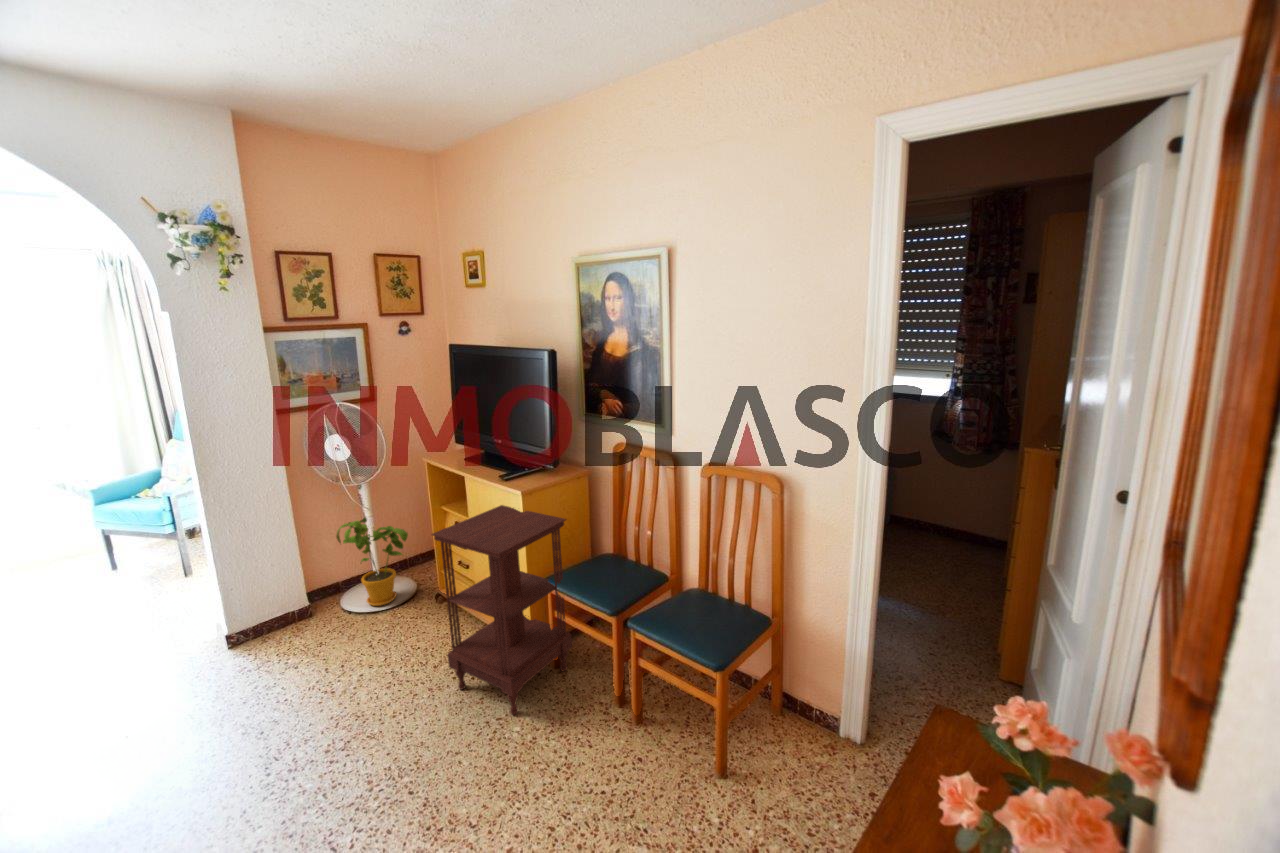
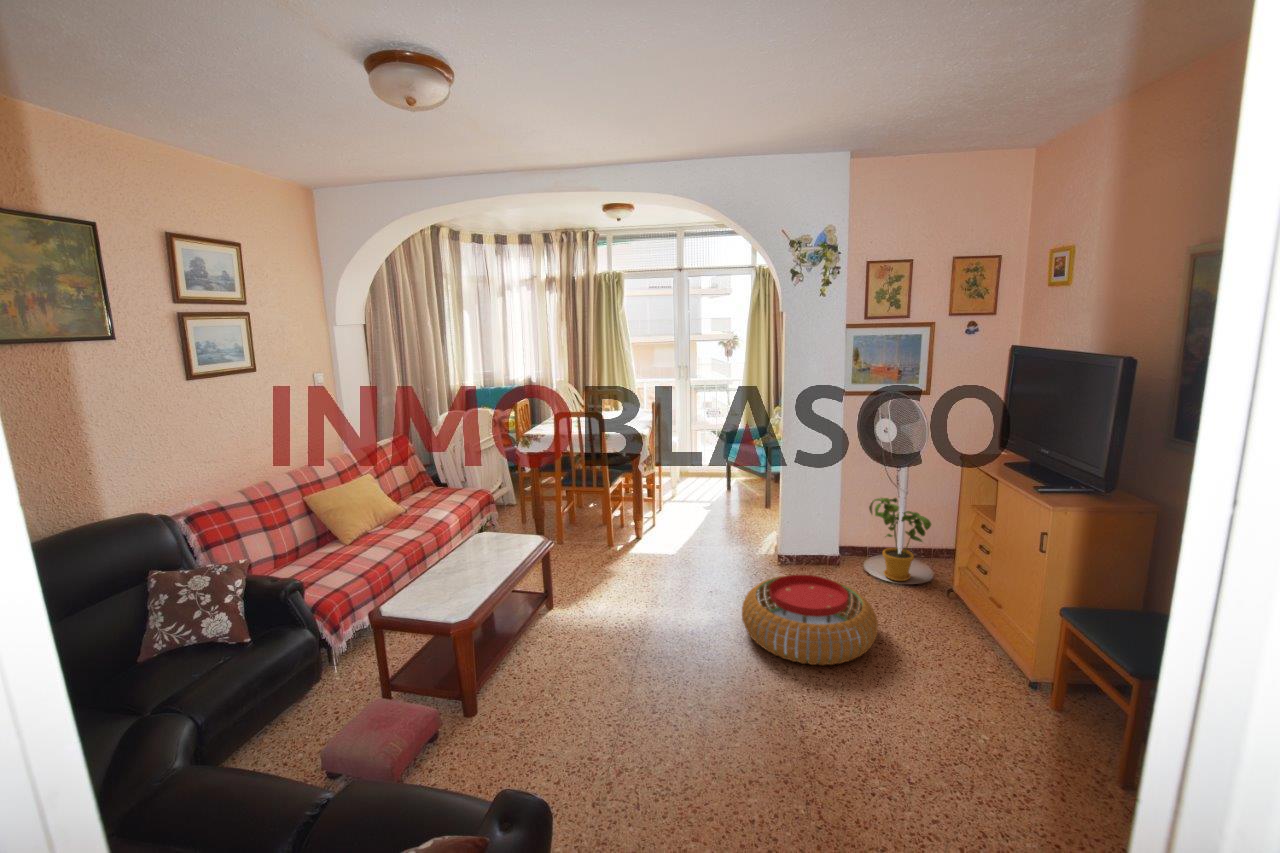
side table: present [432,505,572,715] -> none [933,519,1101,728]
pouf: none [183,639,386,784] -> present [742,575,878,665]

